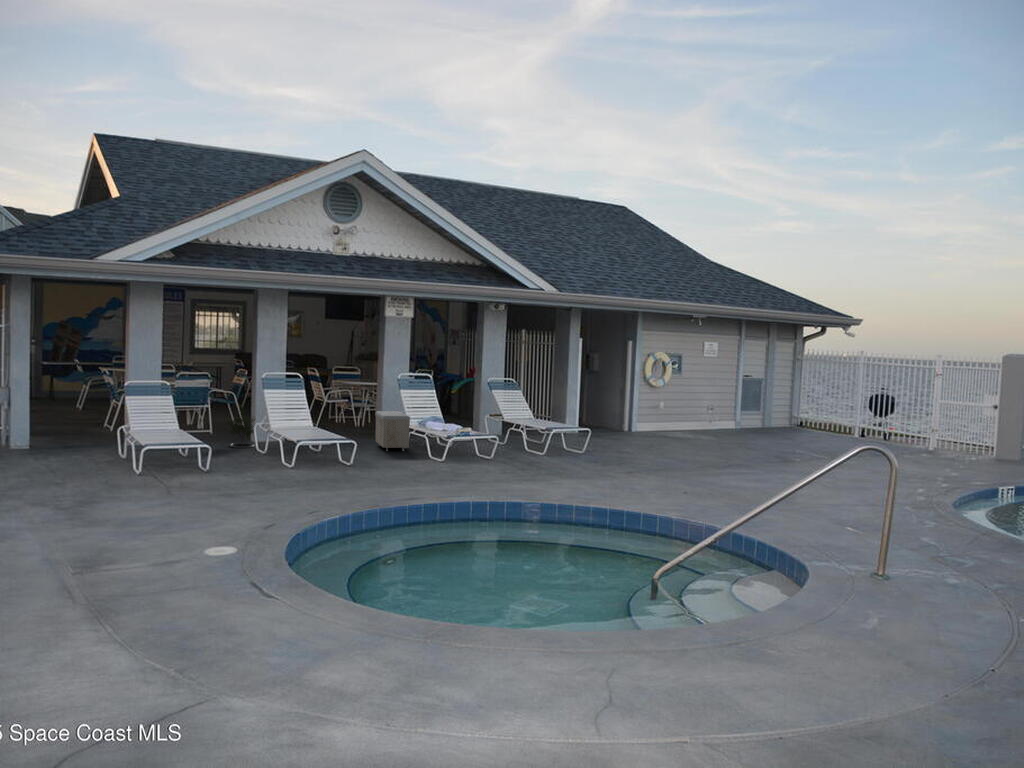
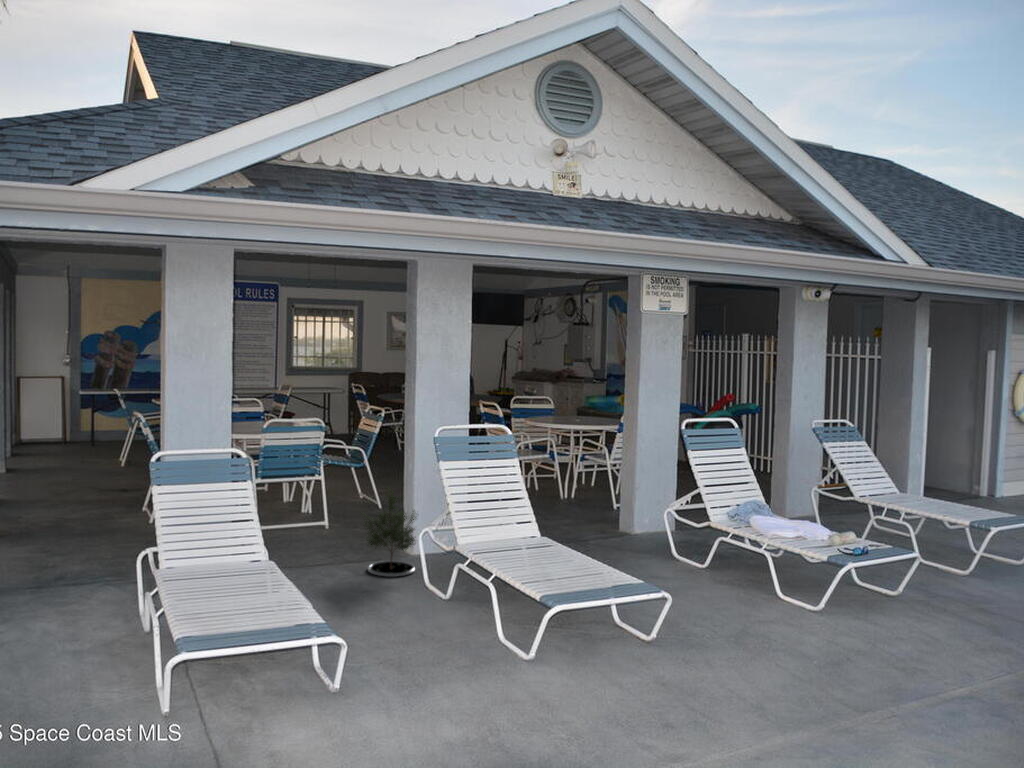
storage bench: present [375,411,410,451] -> none [639,494,726,582]

